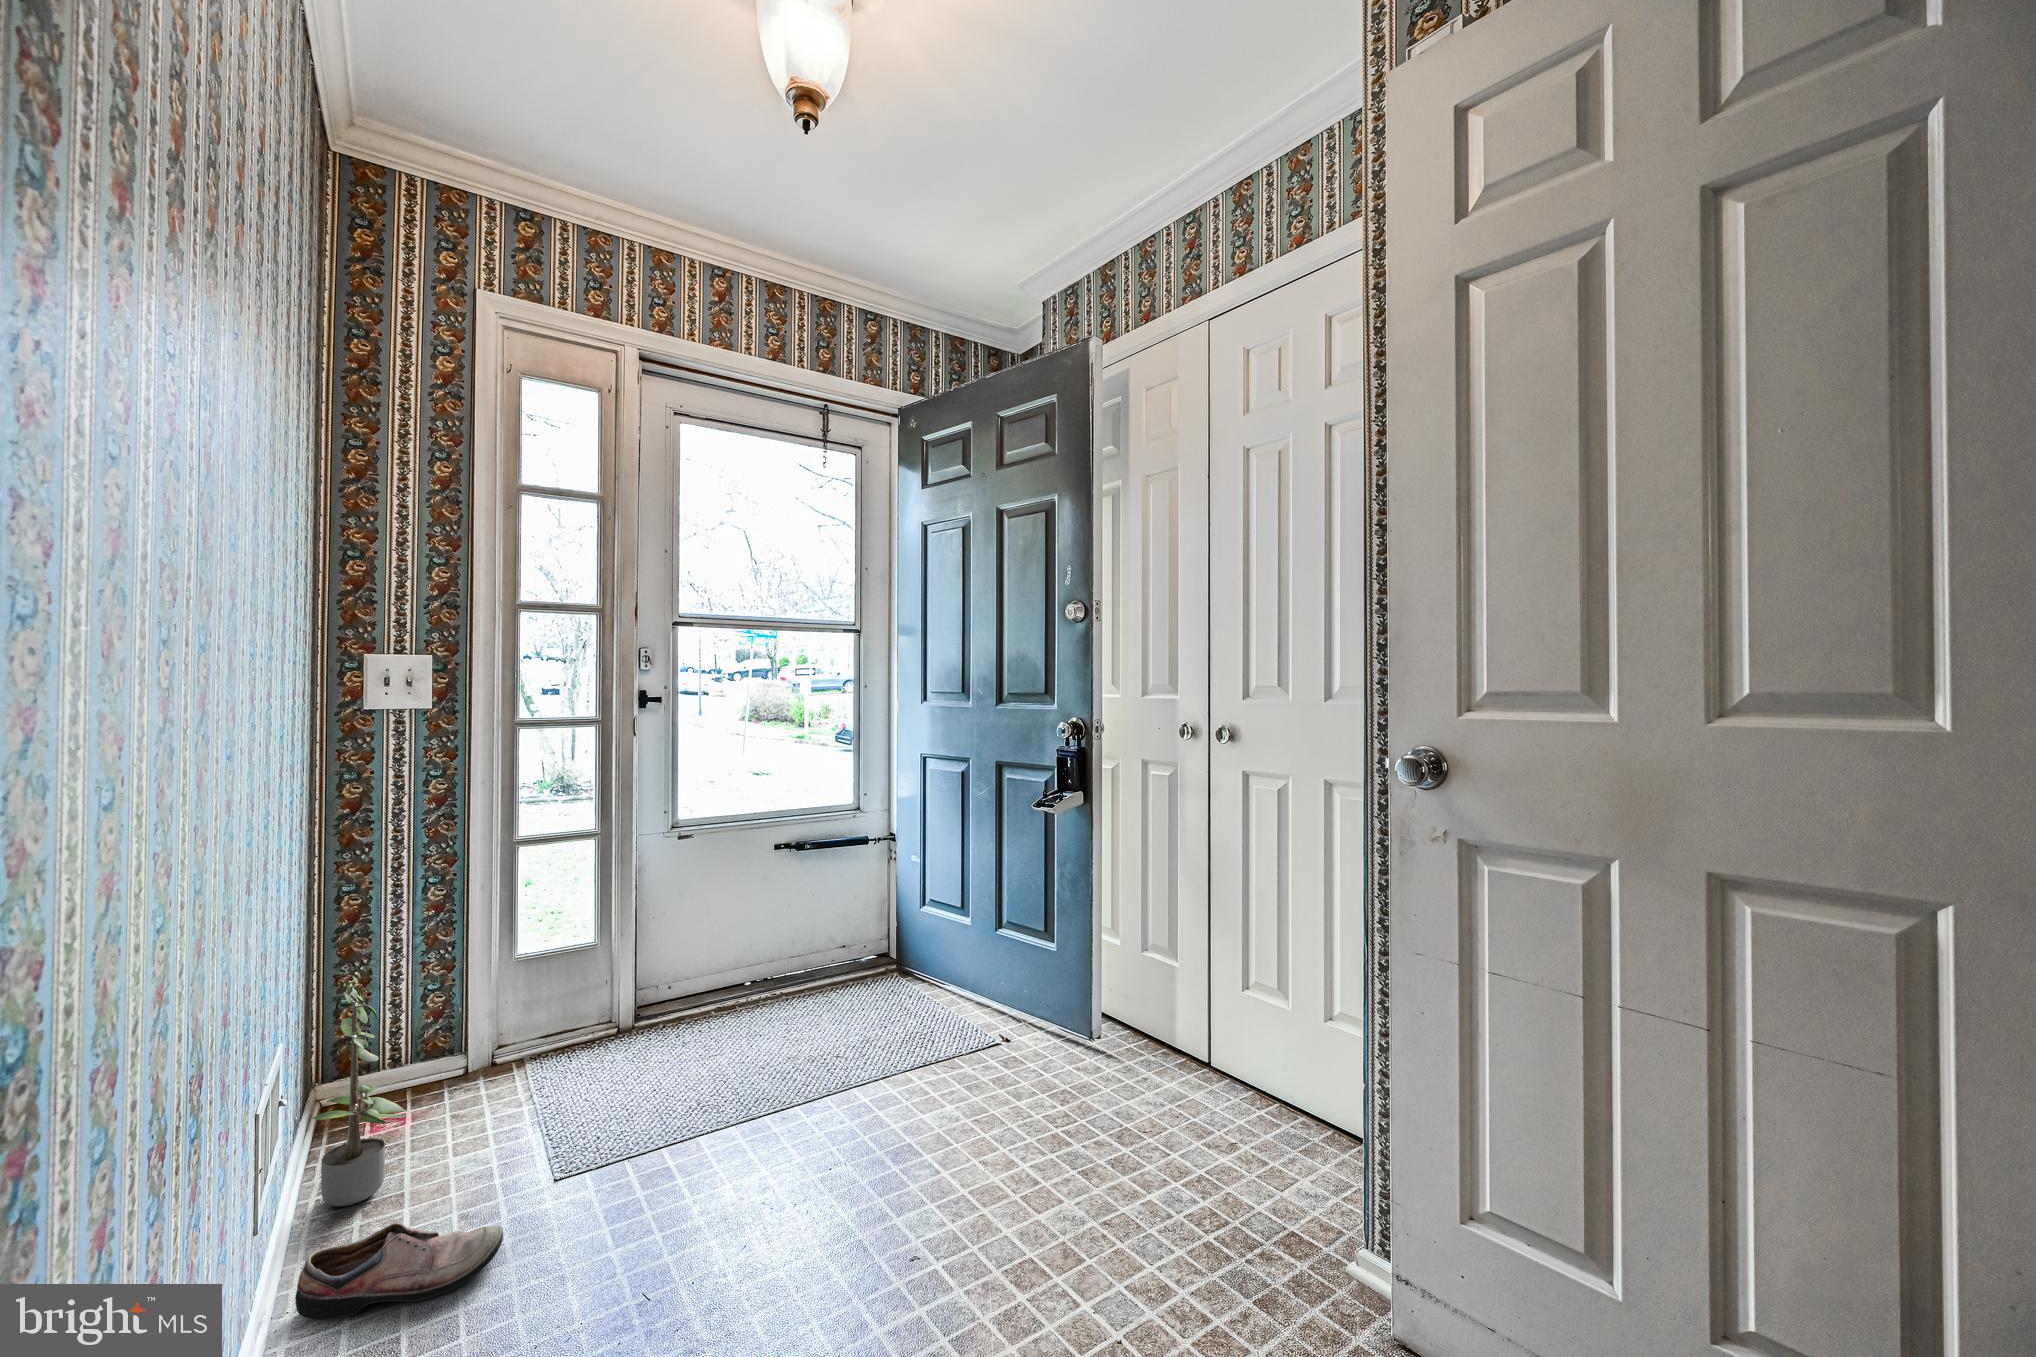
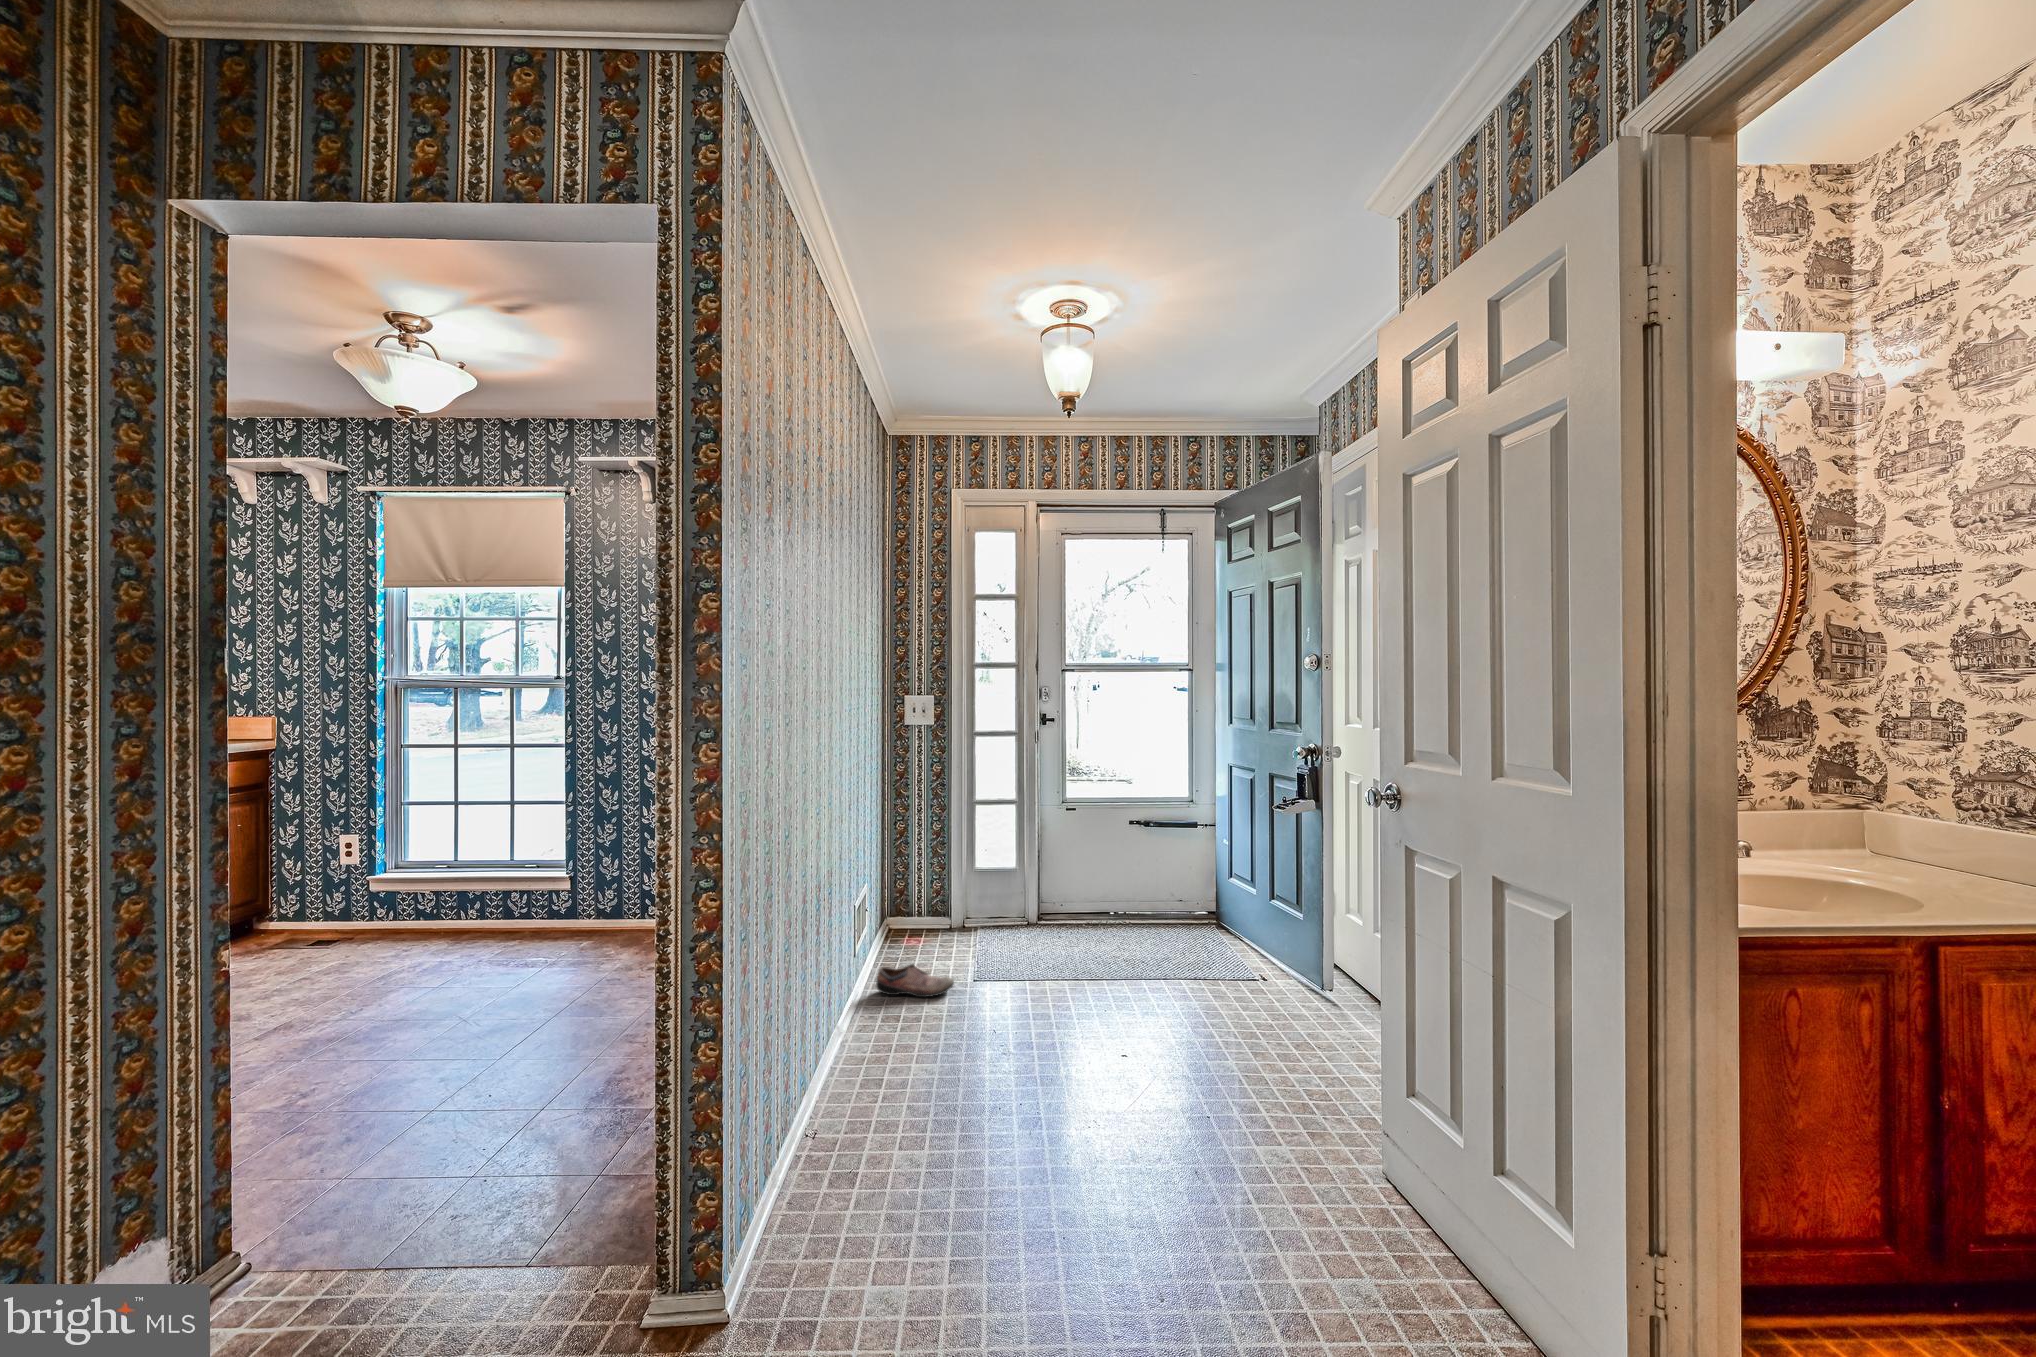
potted plant: present [313,967,406,1206] -> none [882,852,921,965]

